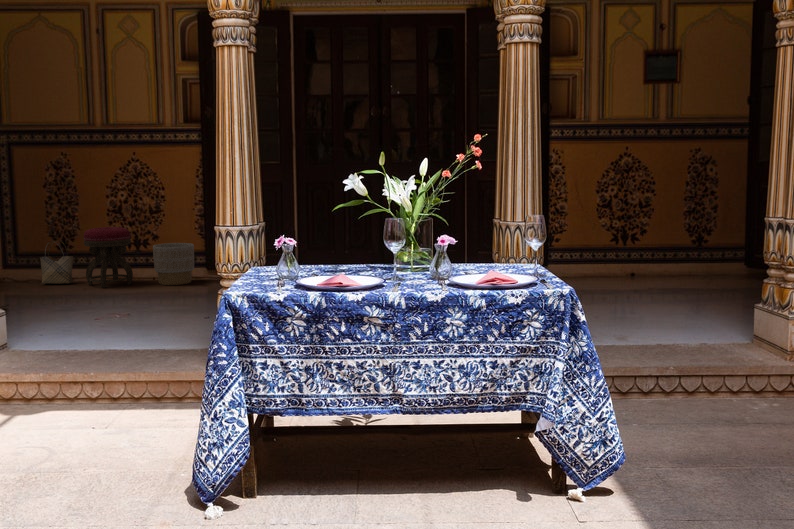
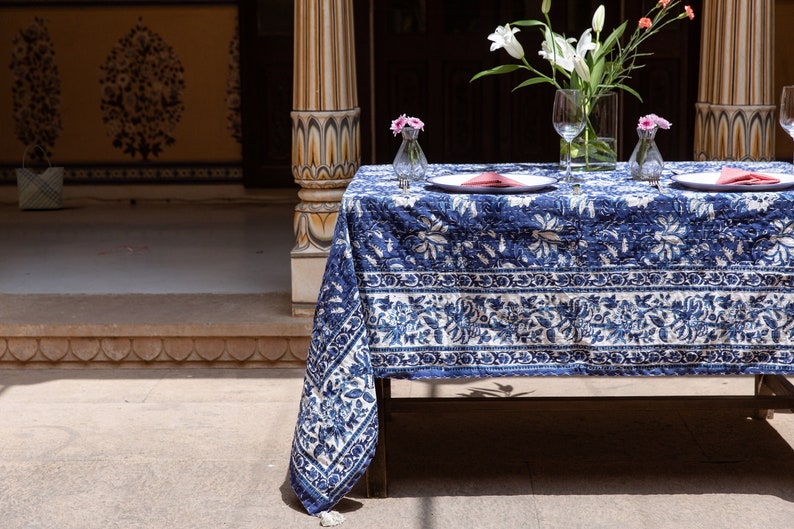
stool: present [84,227,133,288] -> none [80,123,153,214]
planter: present [153,243,194,285] -> none [183,146,245,210]

